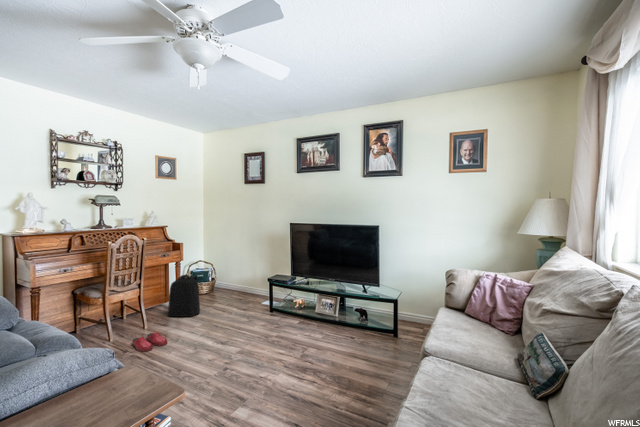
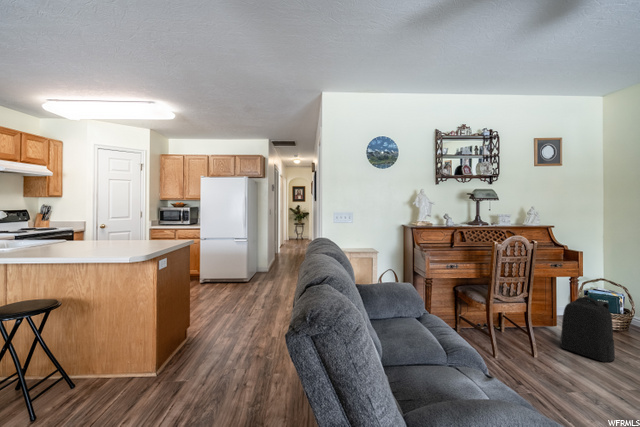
slippers: present [132,332,167,352] -> none [522,365,575,394]

